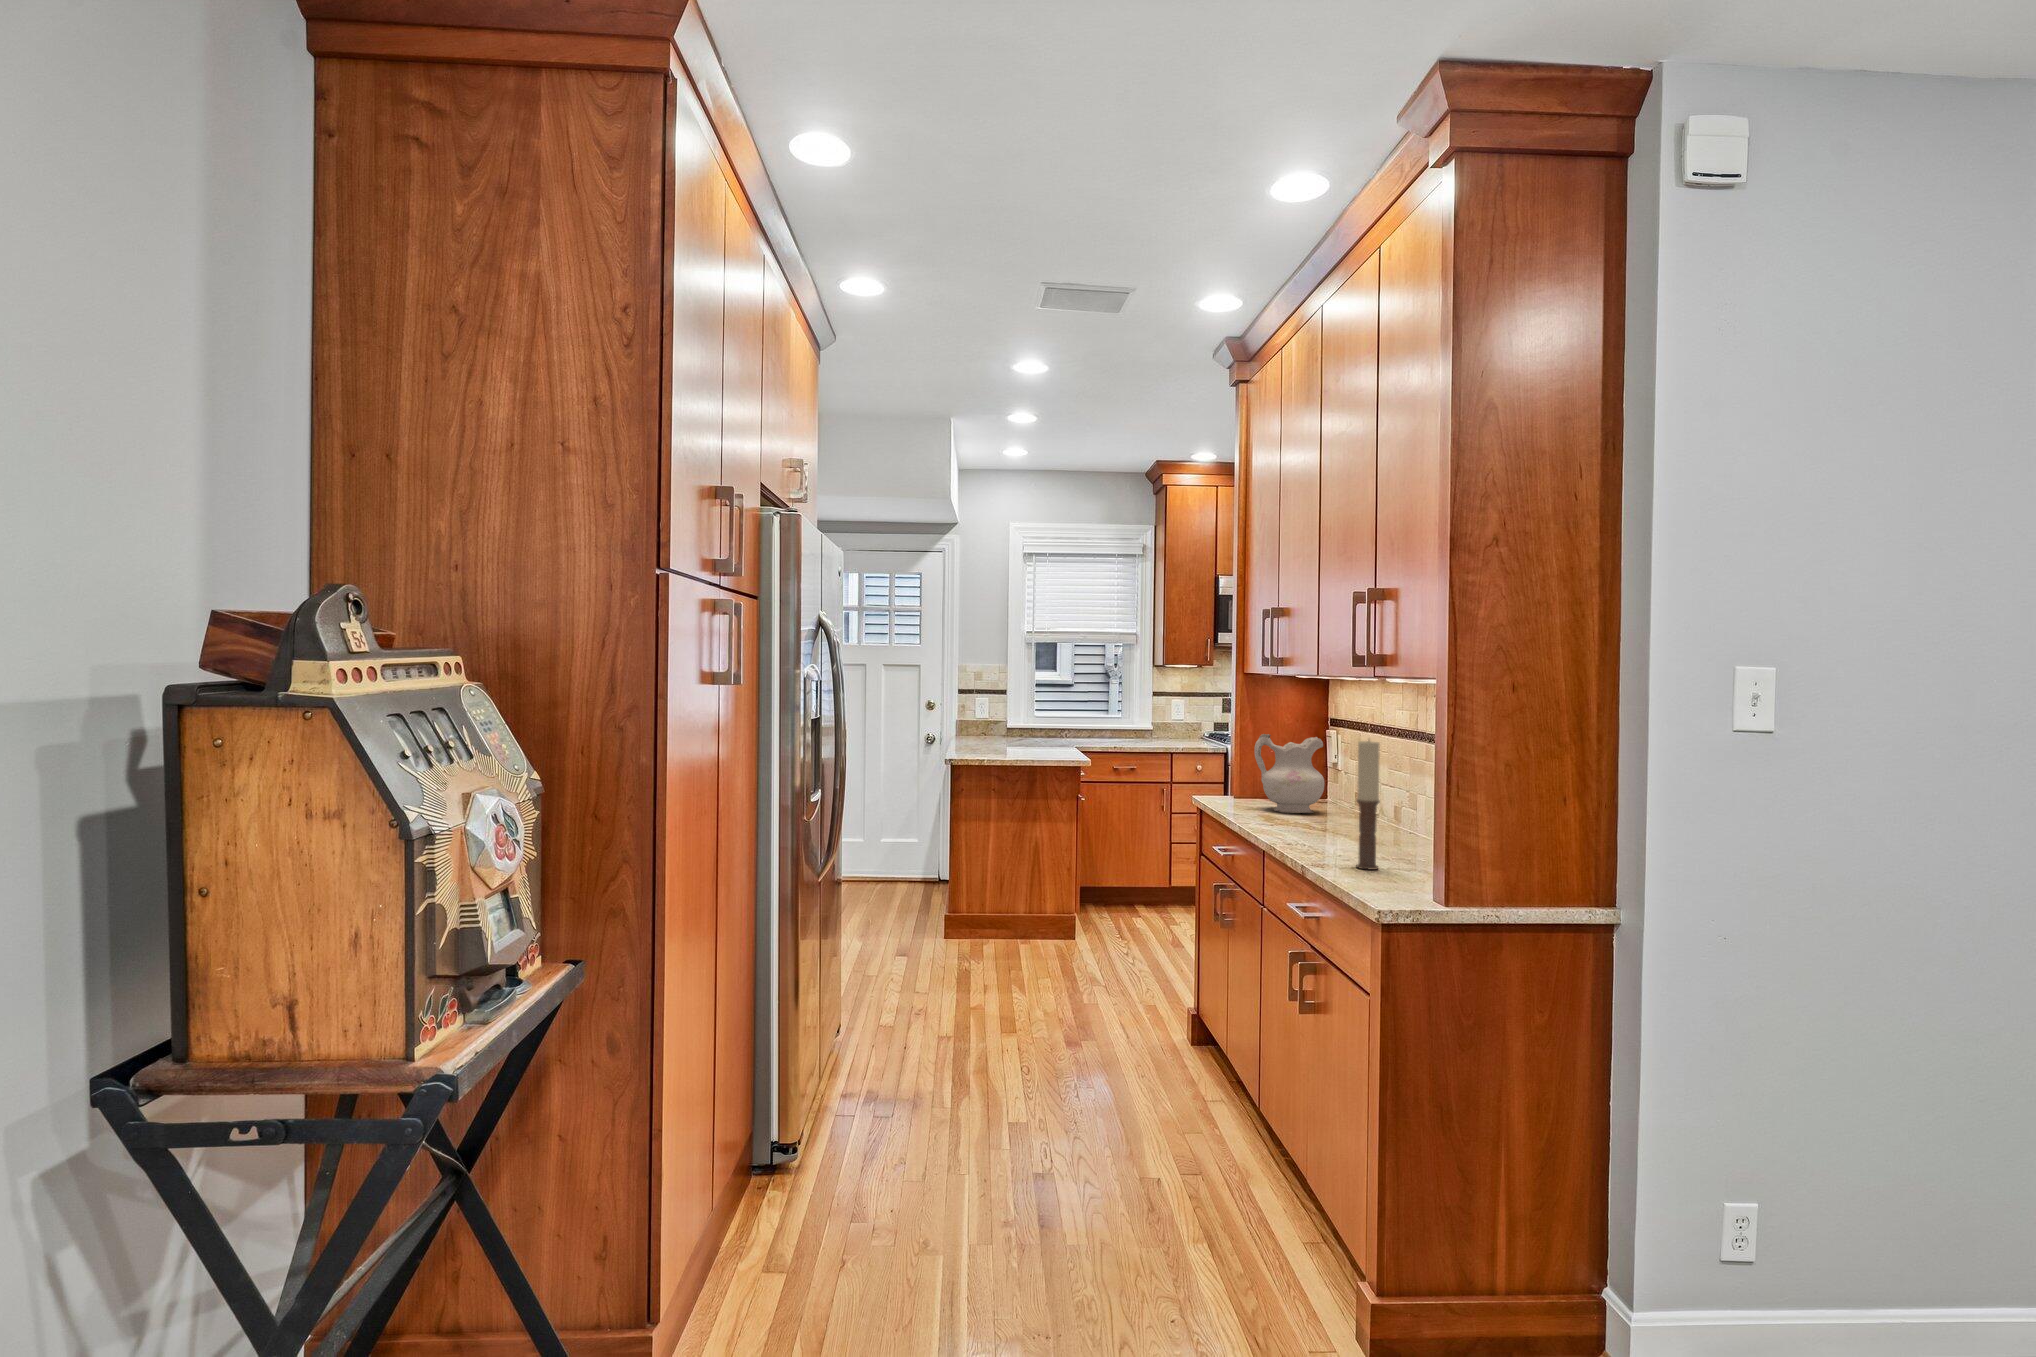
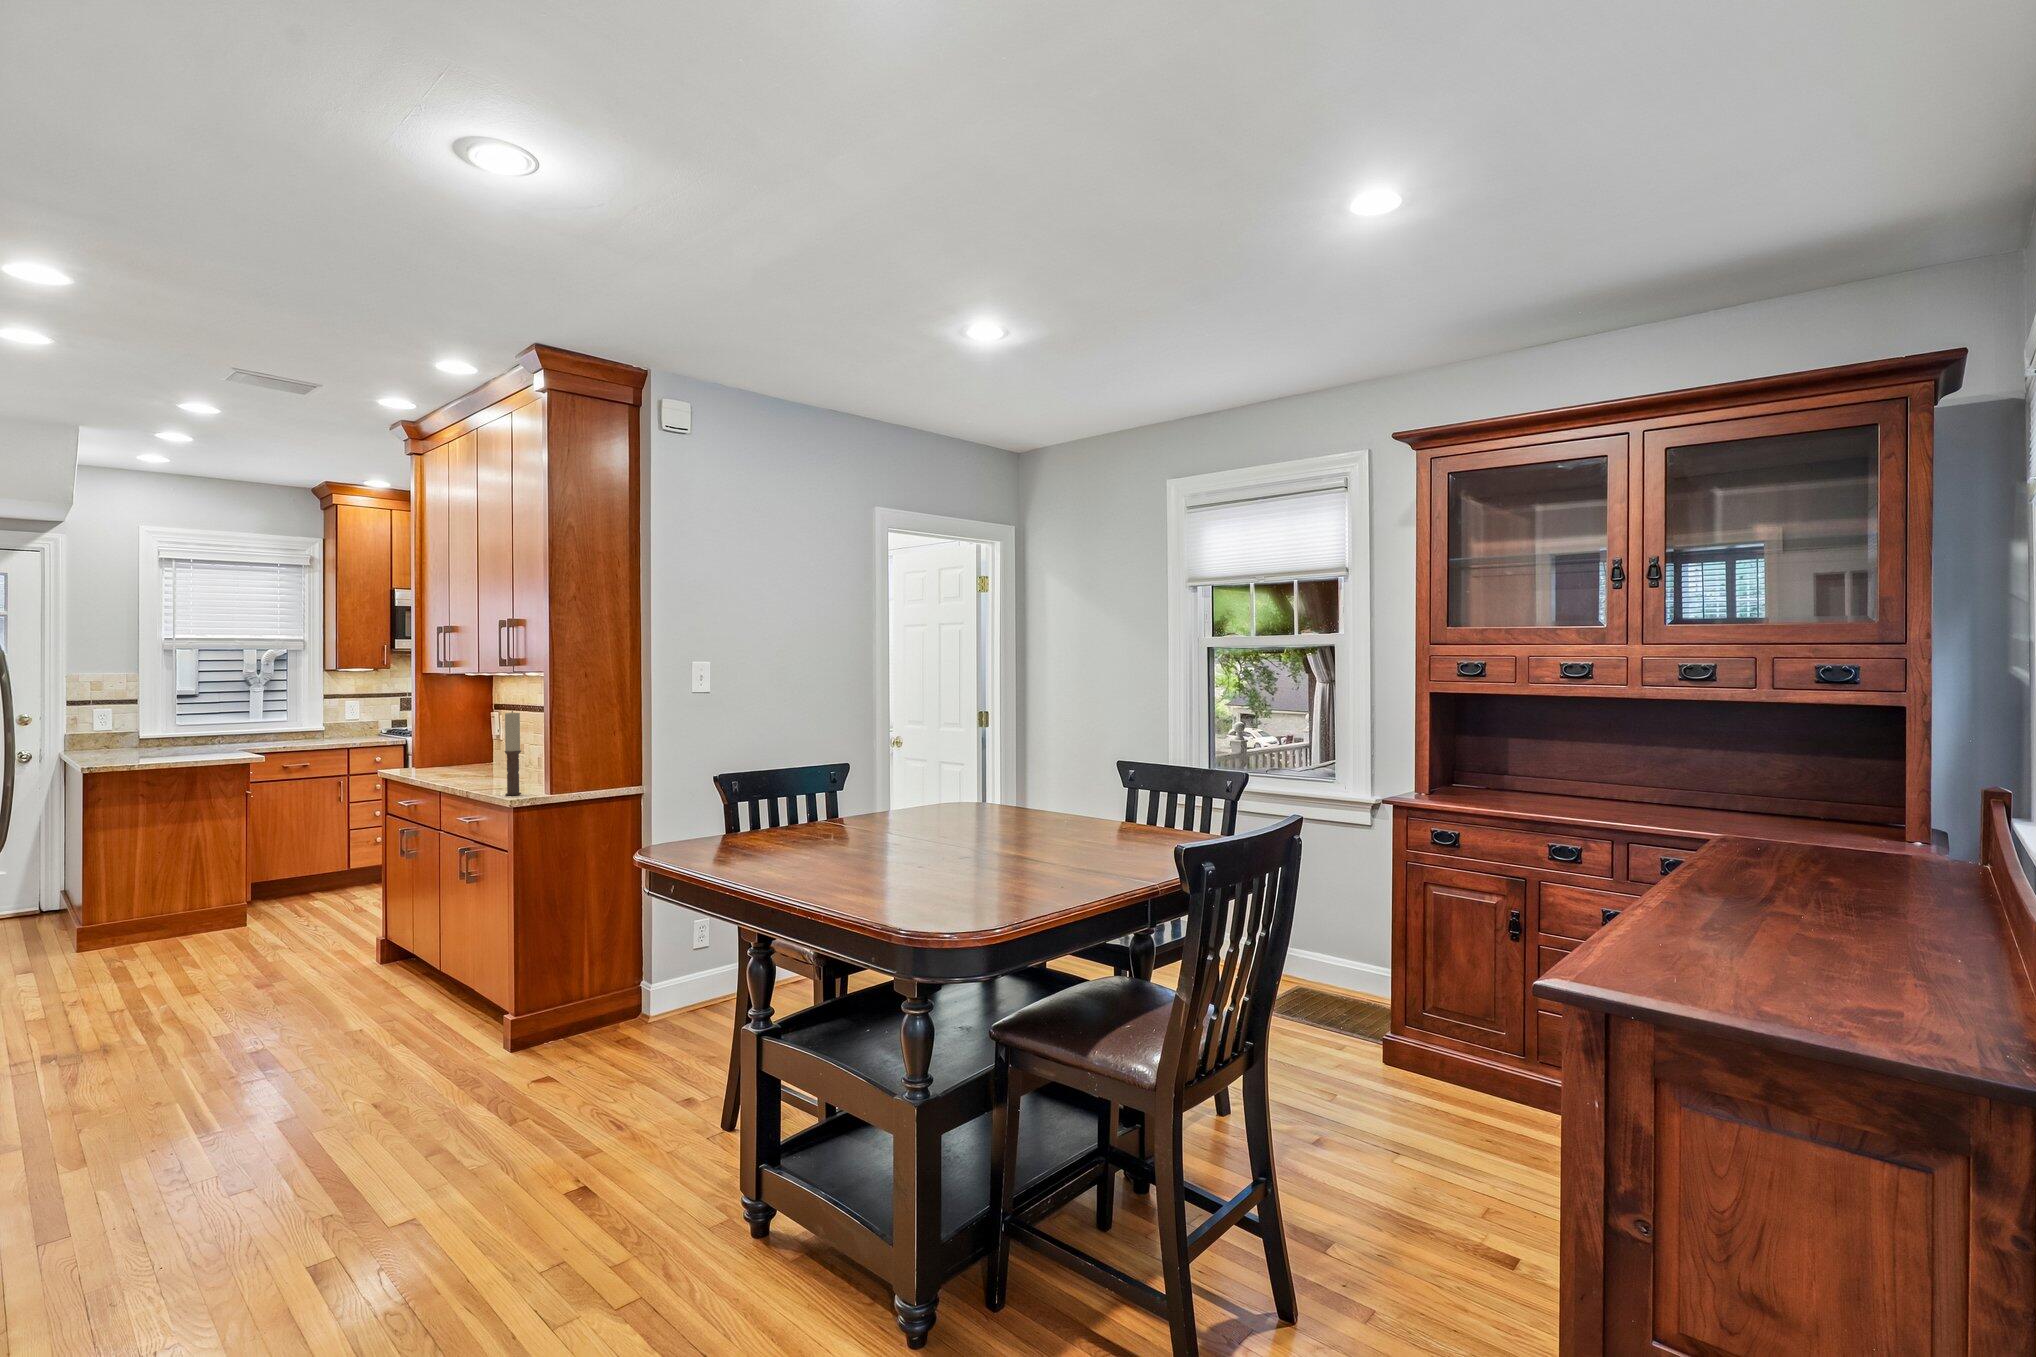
ceramic pitcher: present [1254,734,1325,813] -> none [430,717,489,775]

